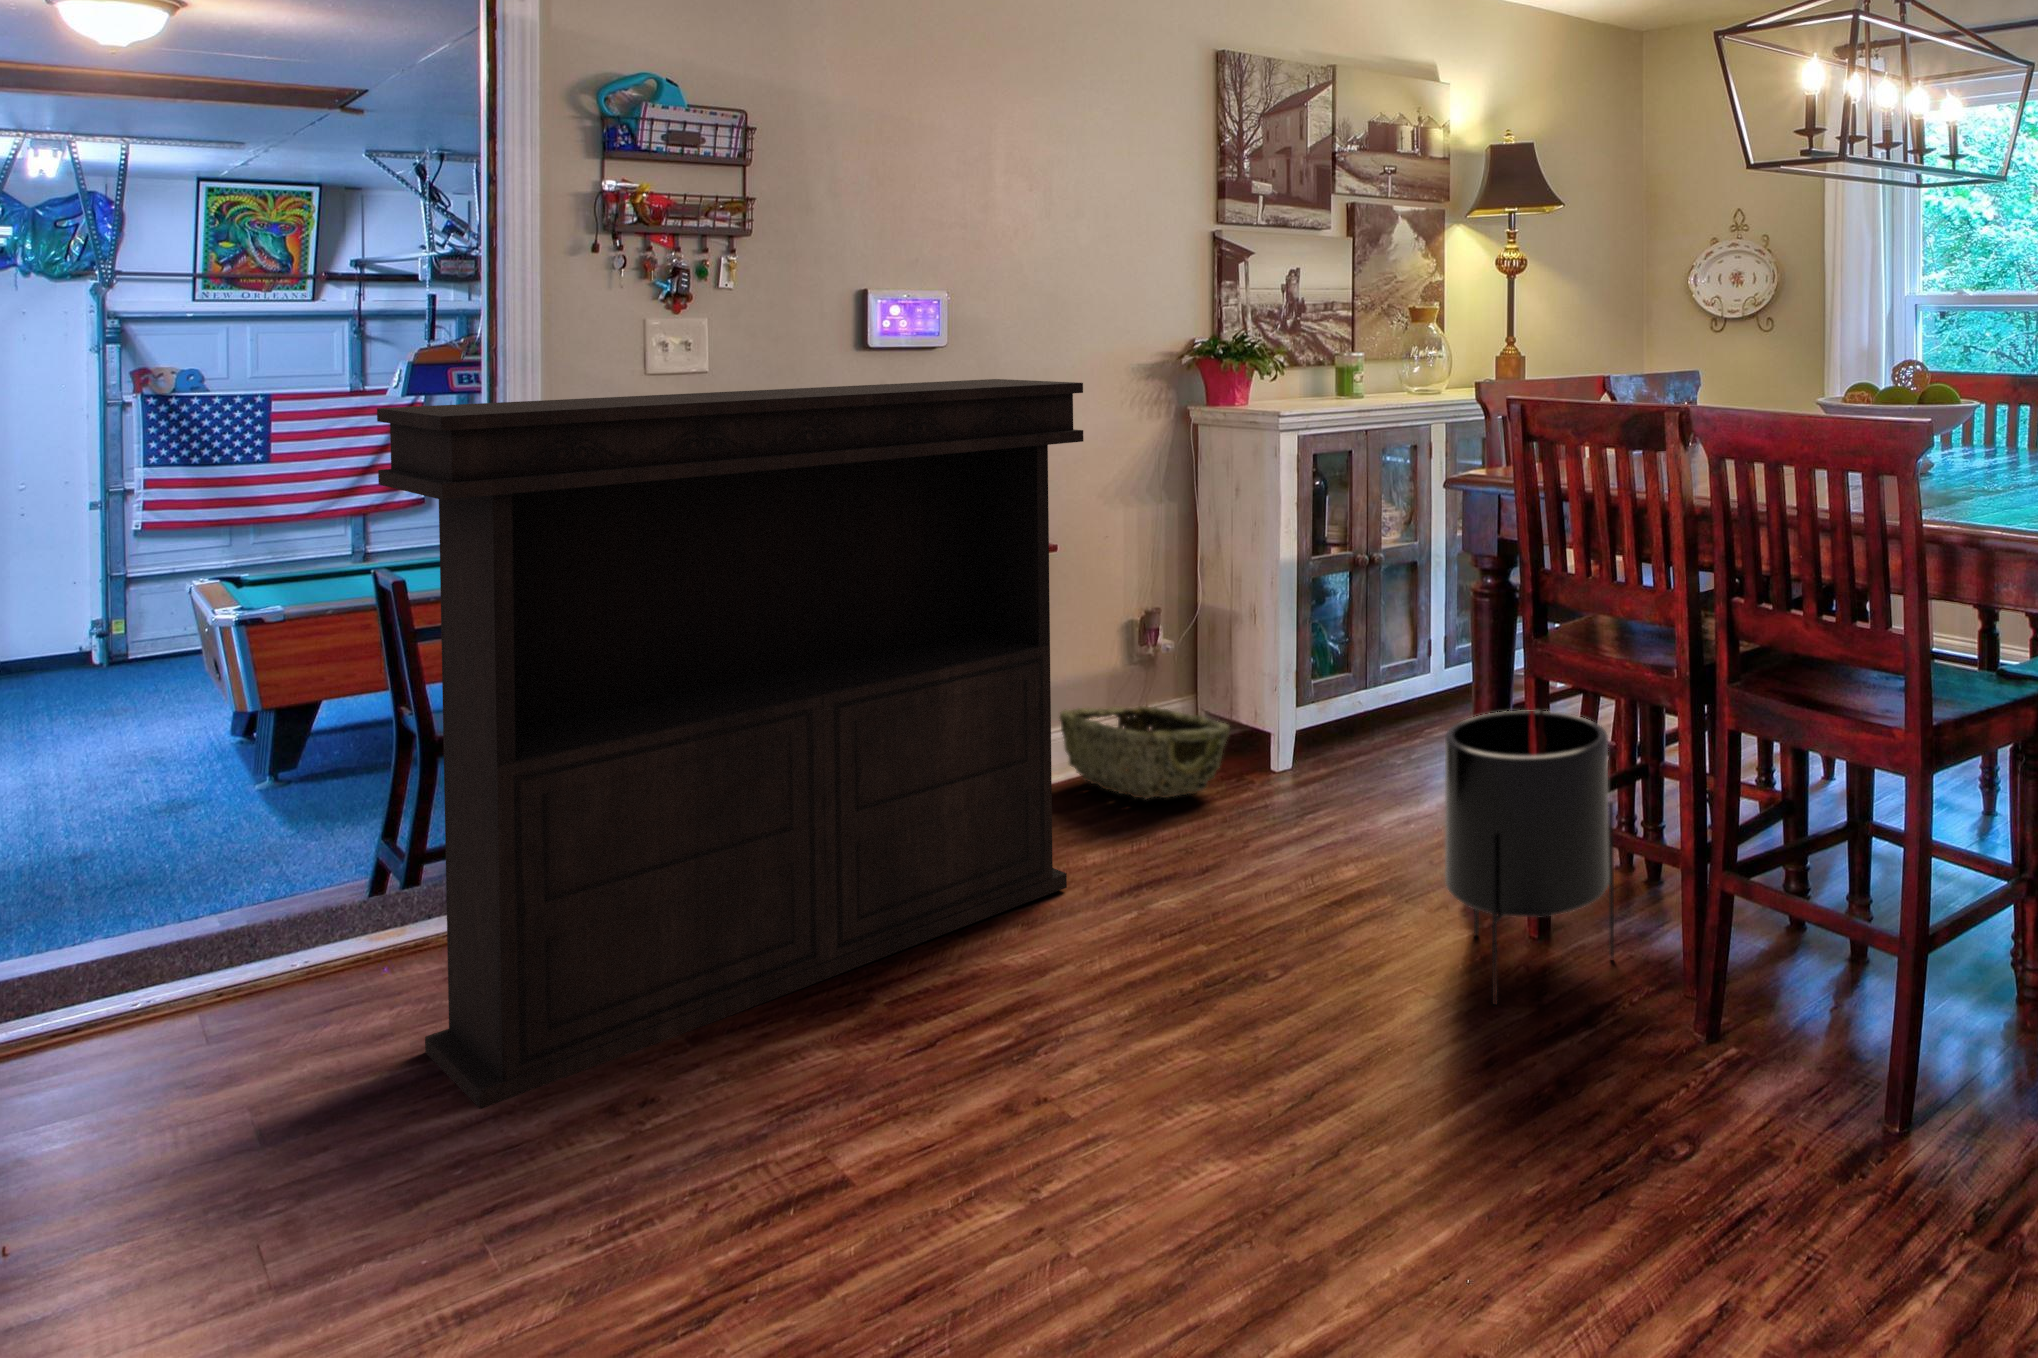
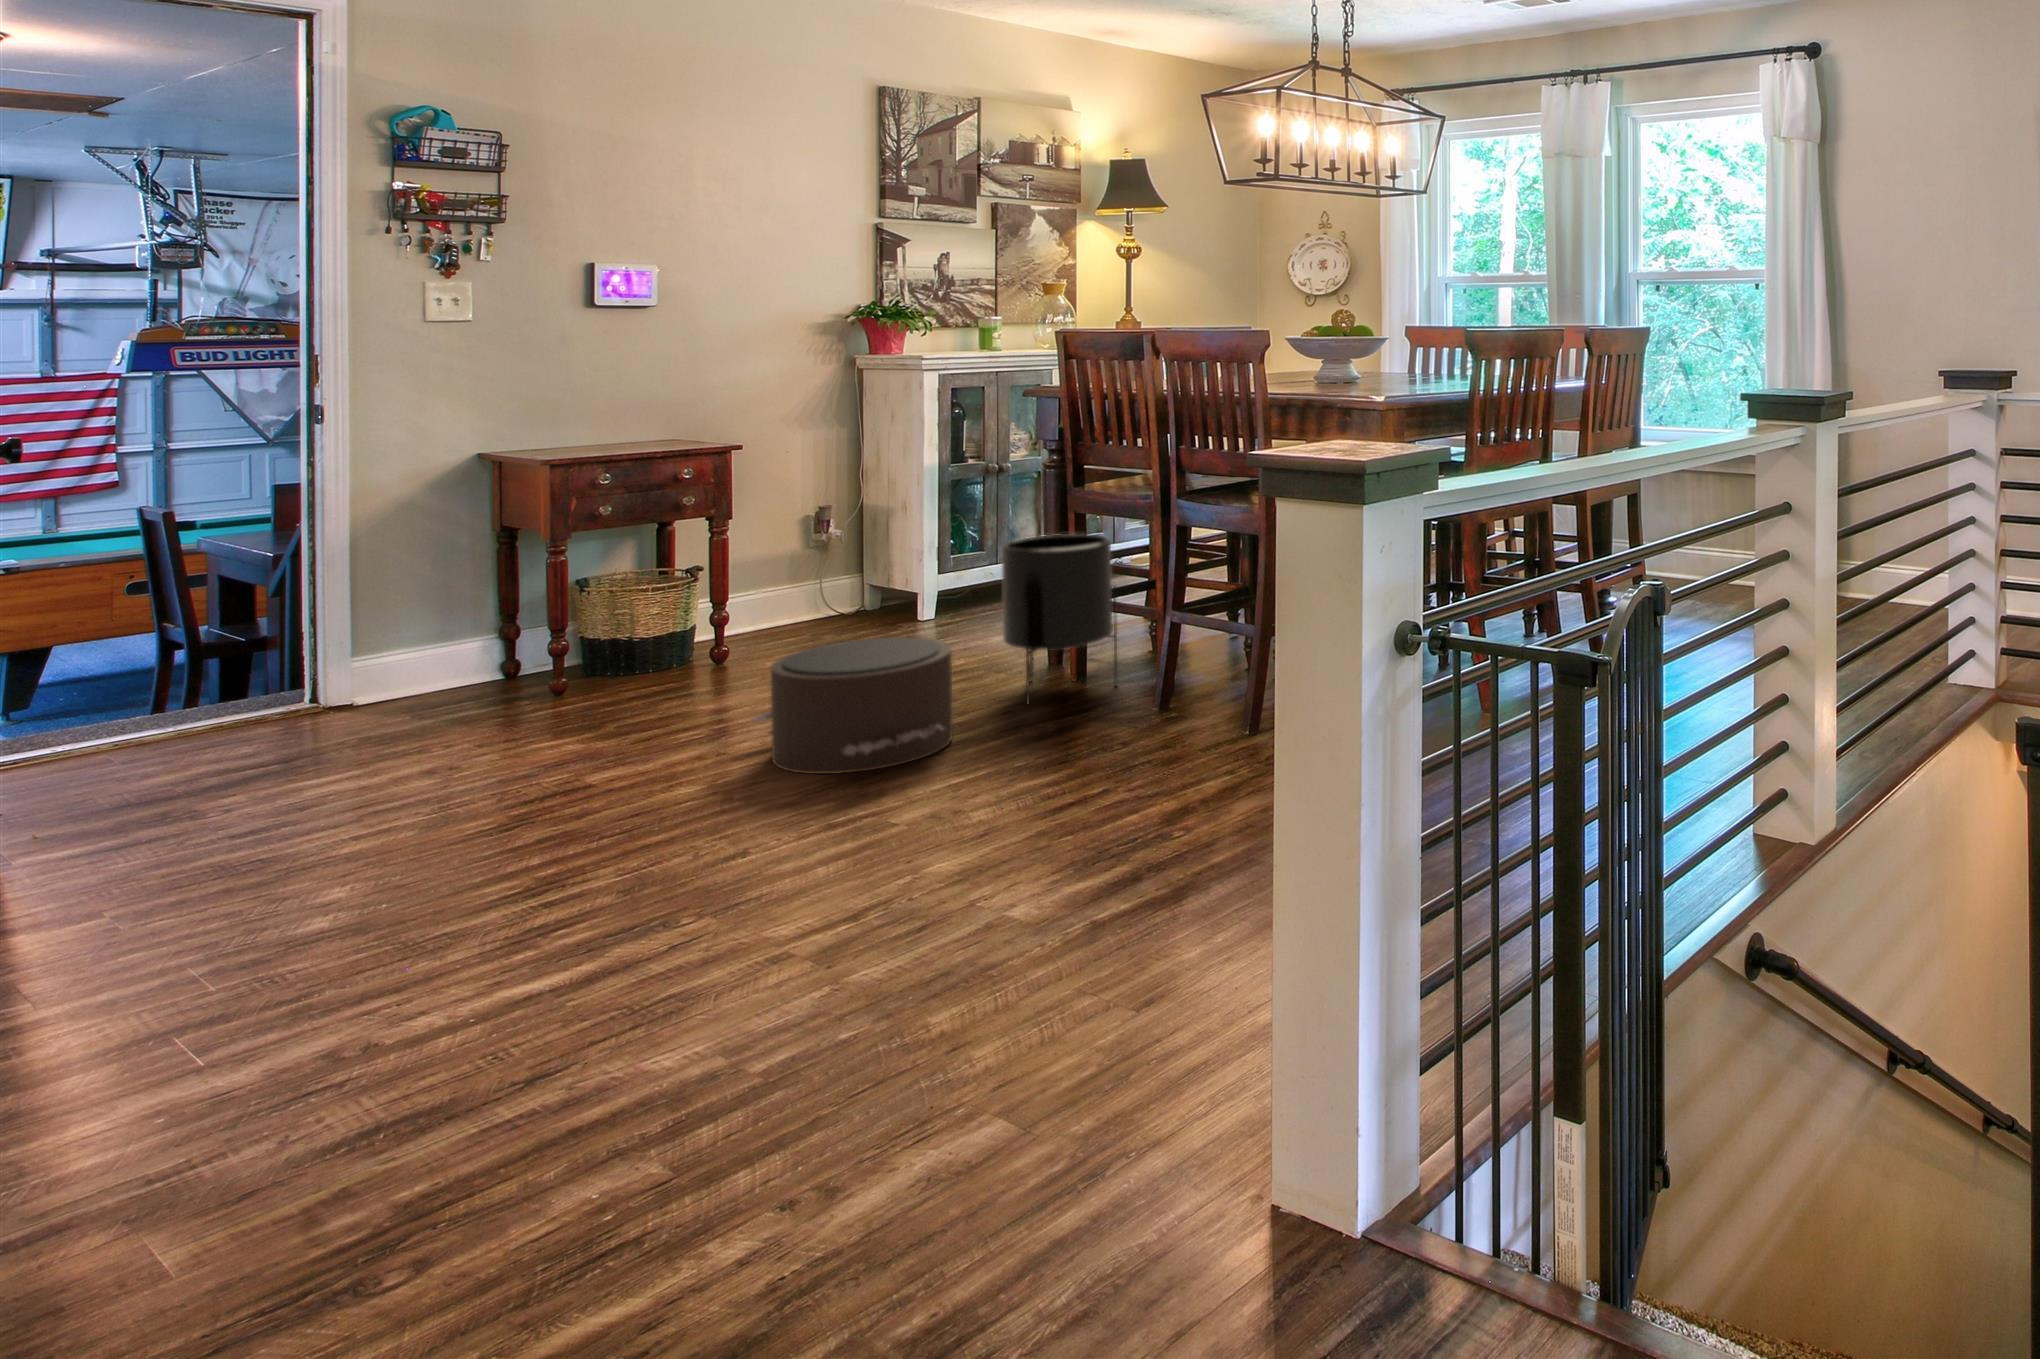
console table: present [377,379,1083,1109] -> none [250,326,760,771]
woven basket: present [1060,706,1229,799] -> none [751,575,883,634]
pouf: none [1087,909,1417,1209] -> present [752,637,953,774]

